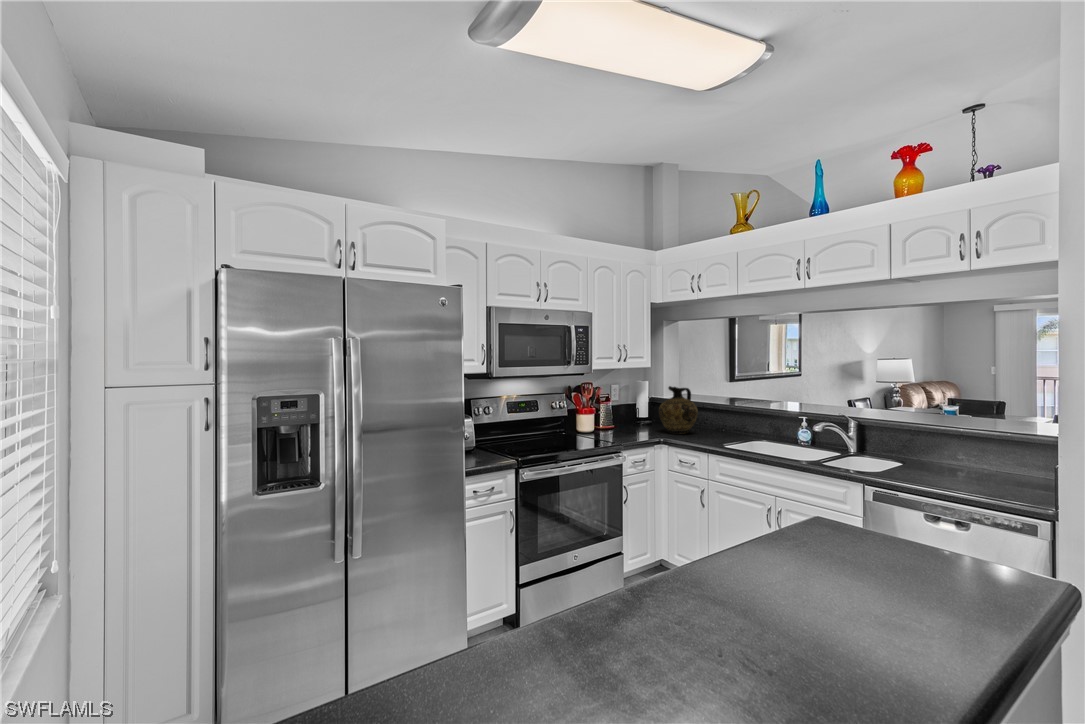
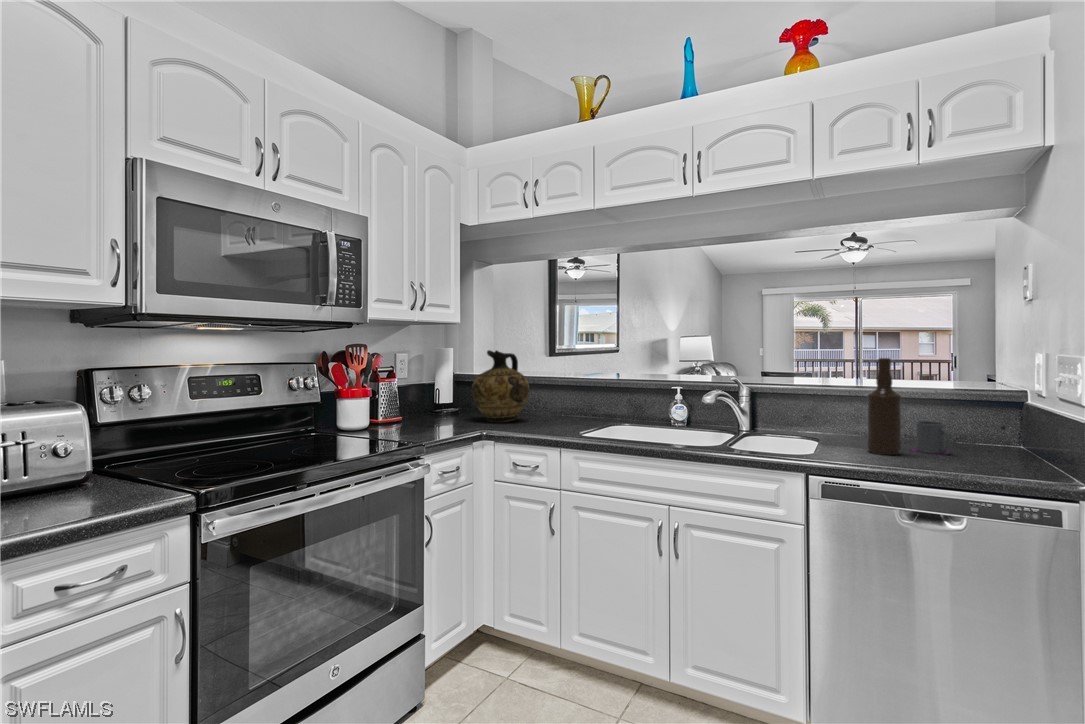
bottle: none [930,406,956,476] -> present [867,358,901,455]
mug: none [974,454,1005,480] -> present [911,421,951,455]

